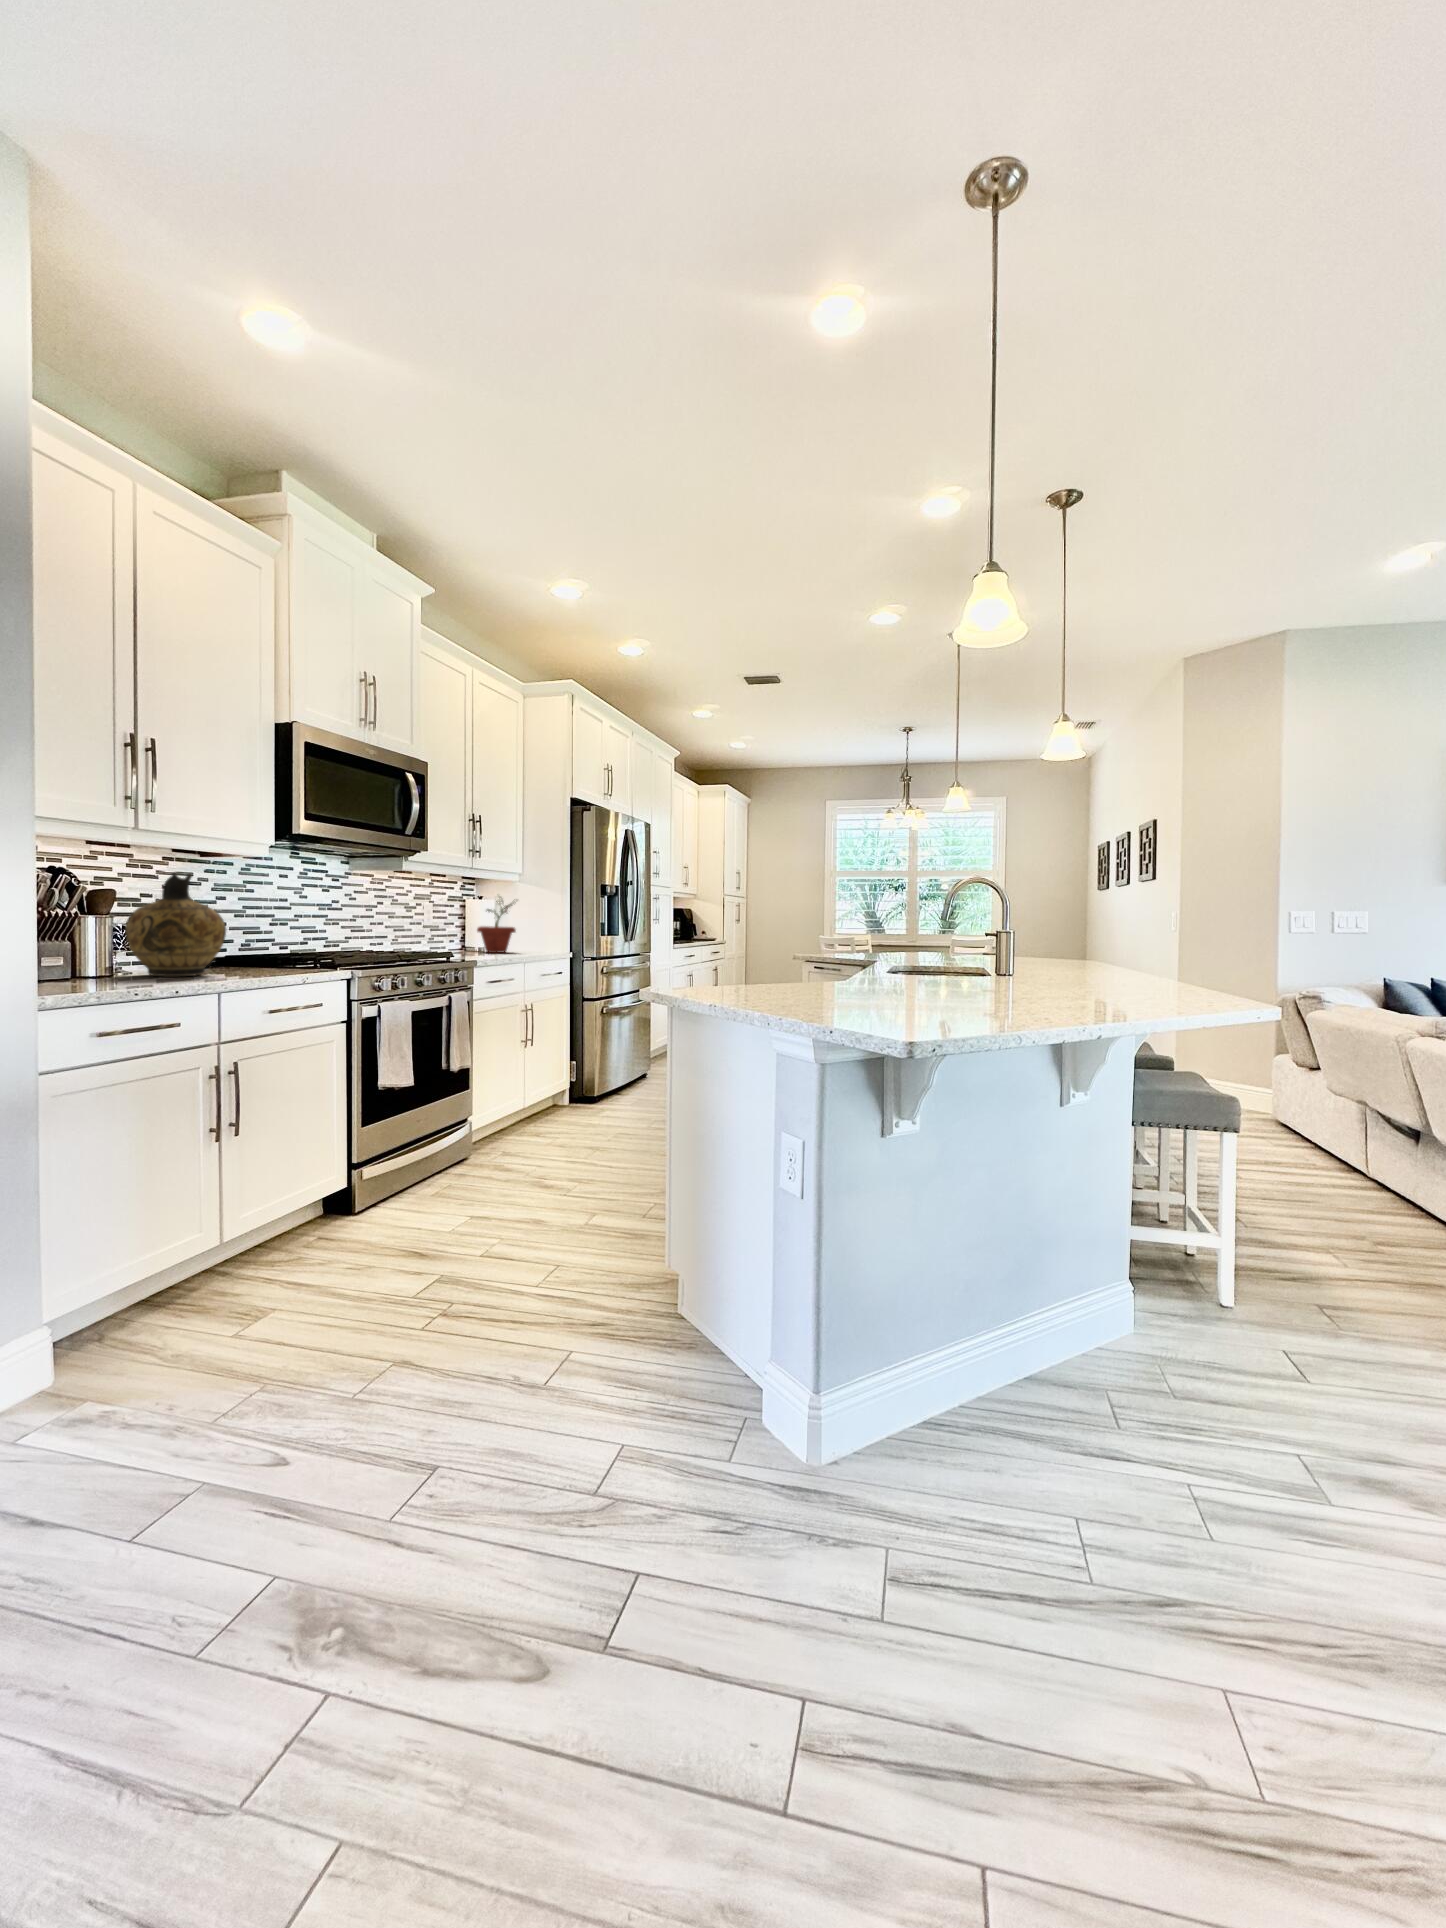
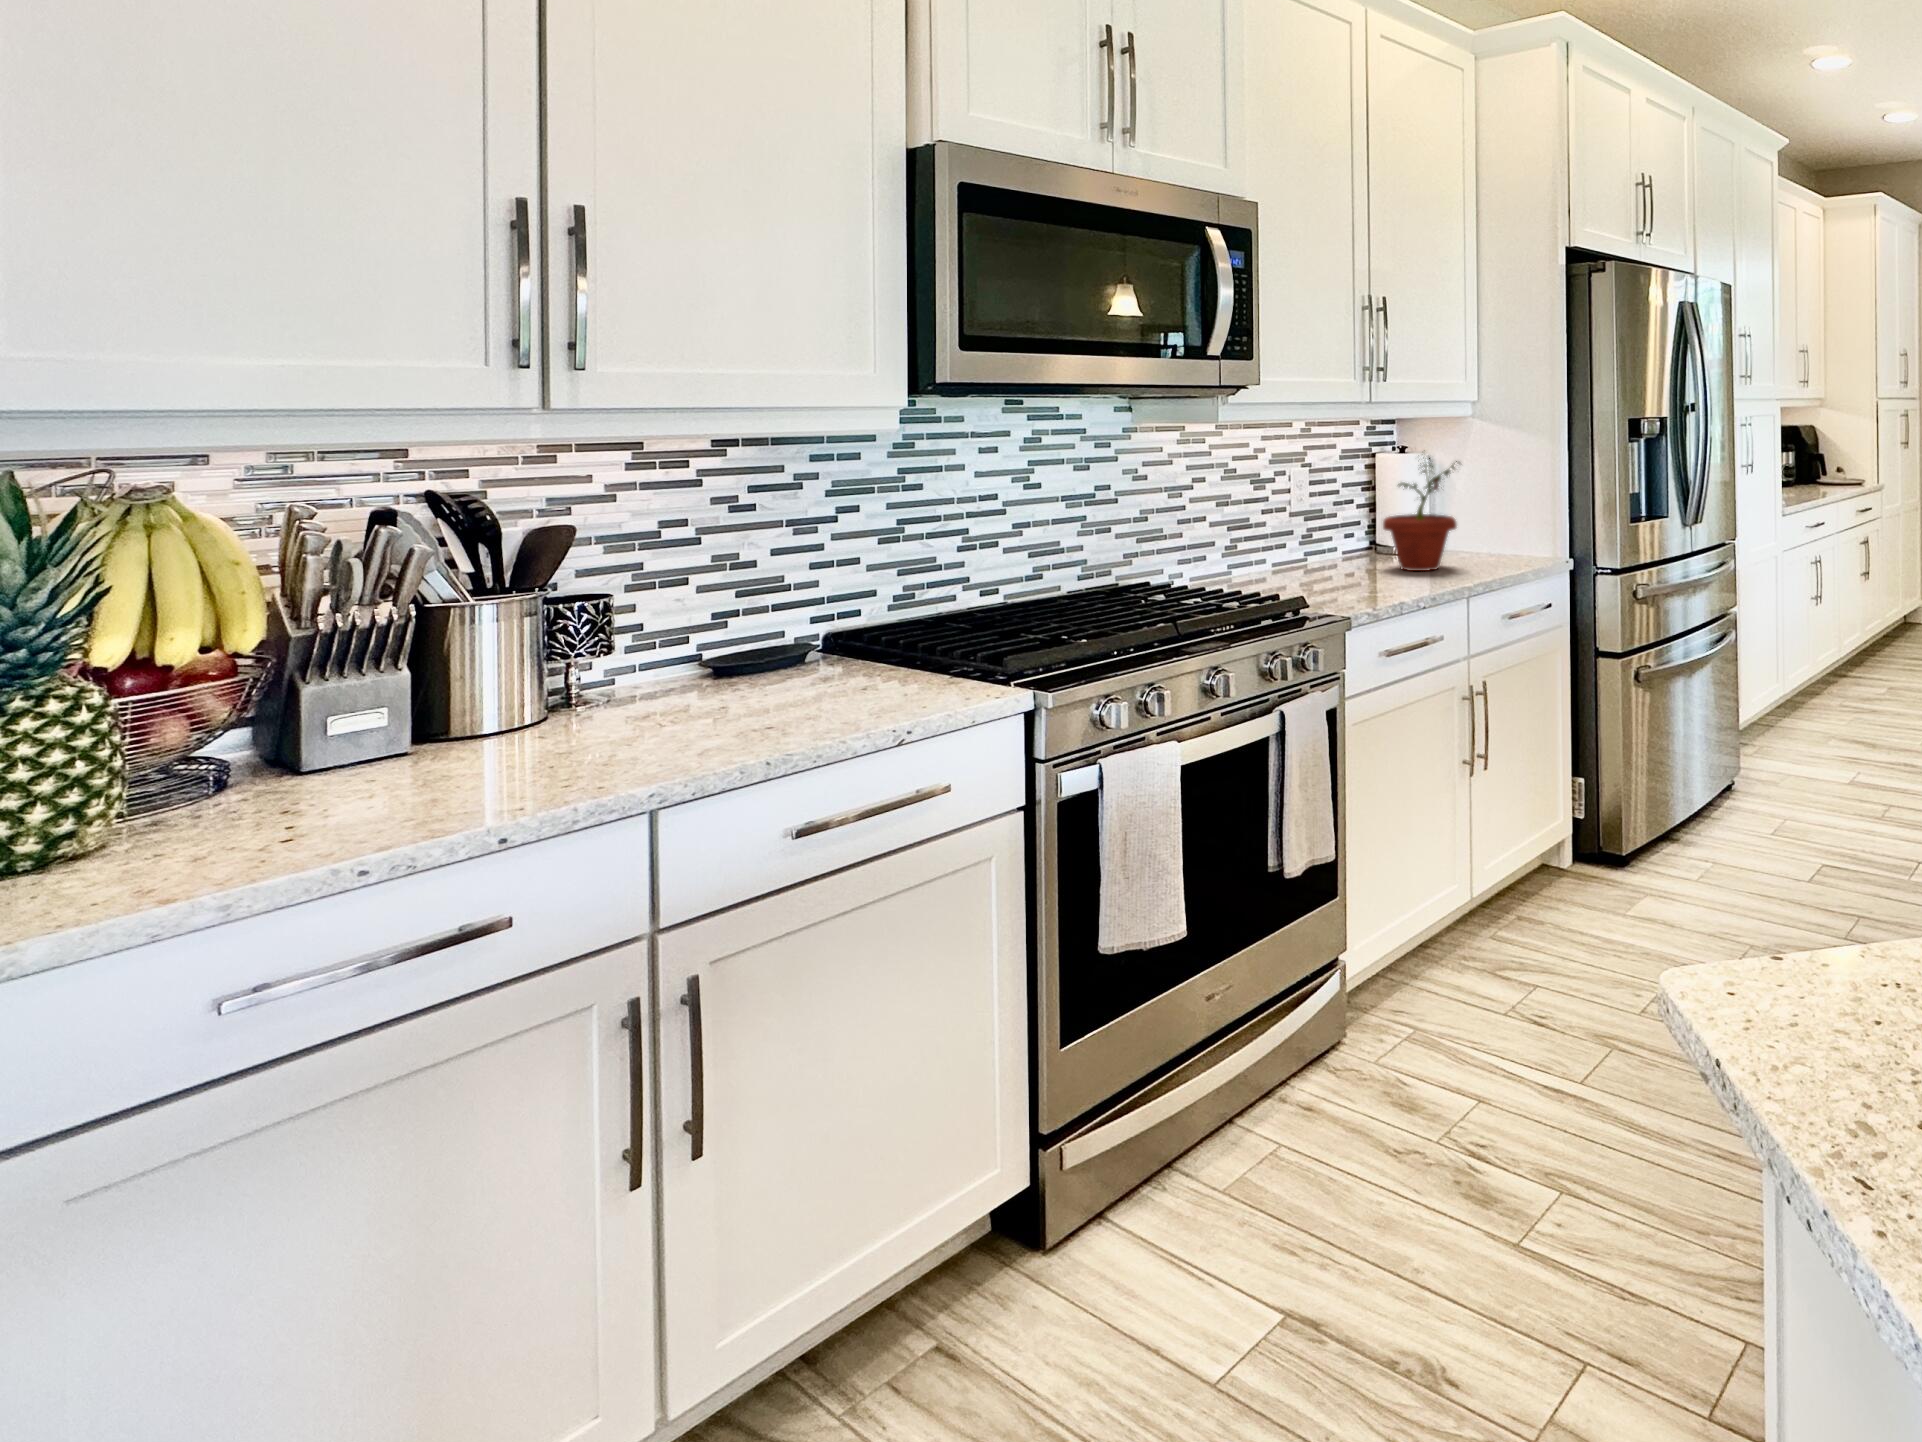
ceramic jug: present [125,873,226,976] -> none [473,518,713,766]

